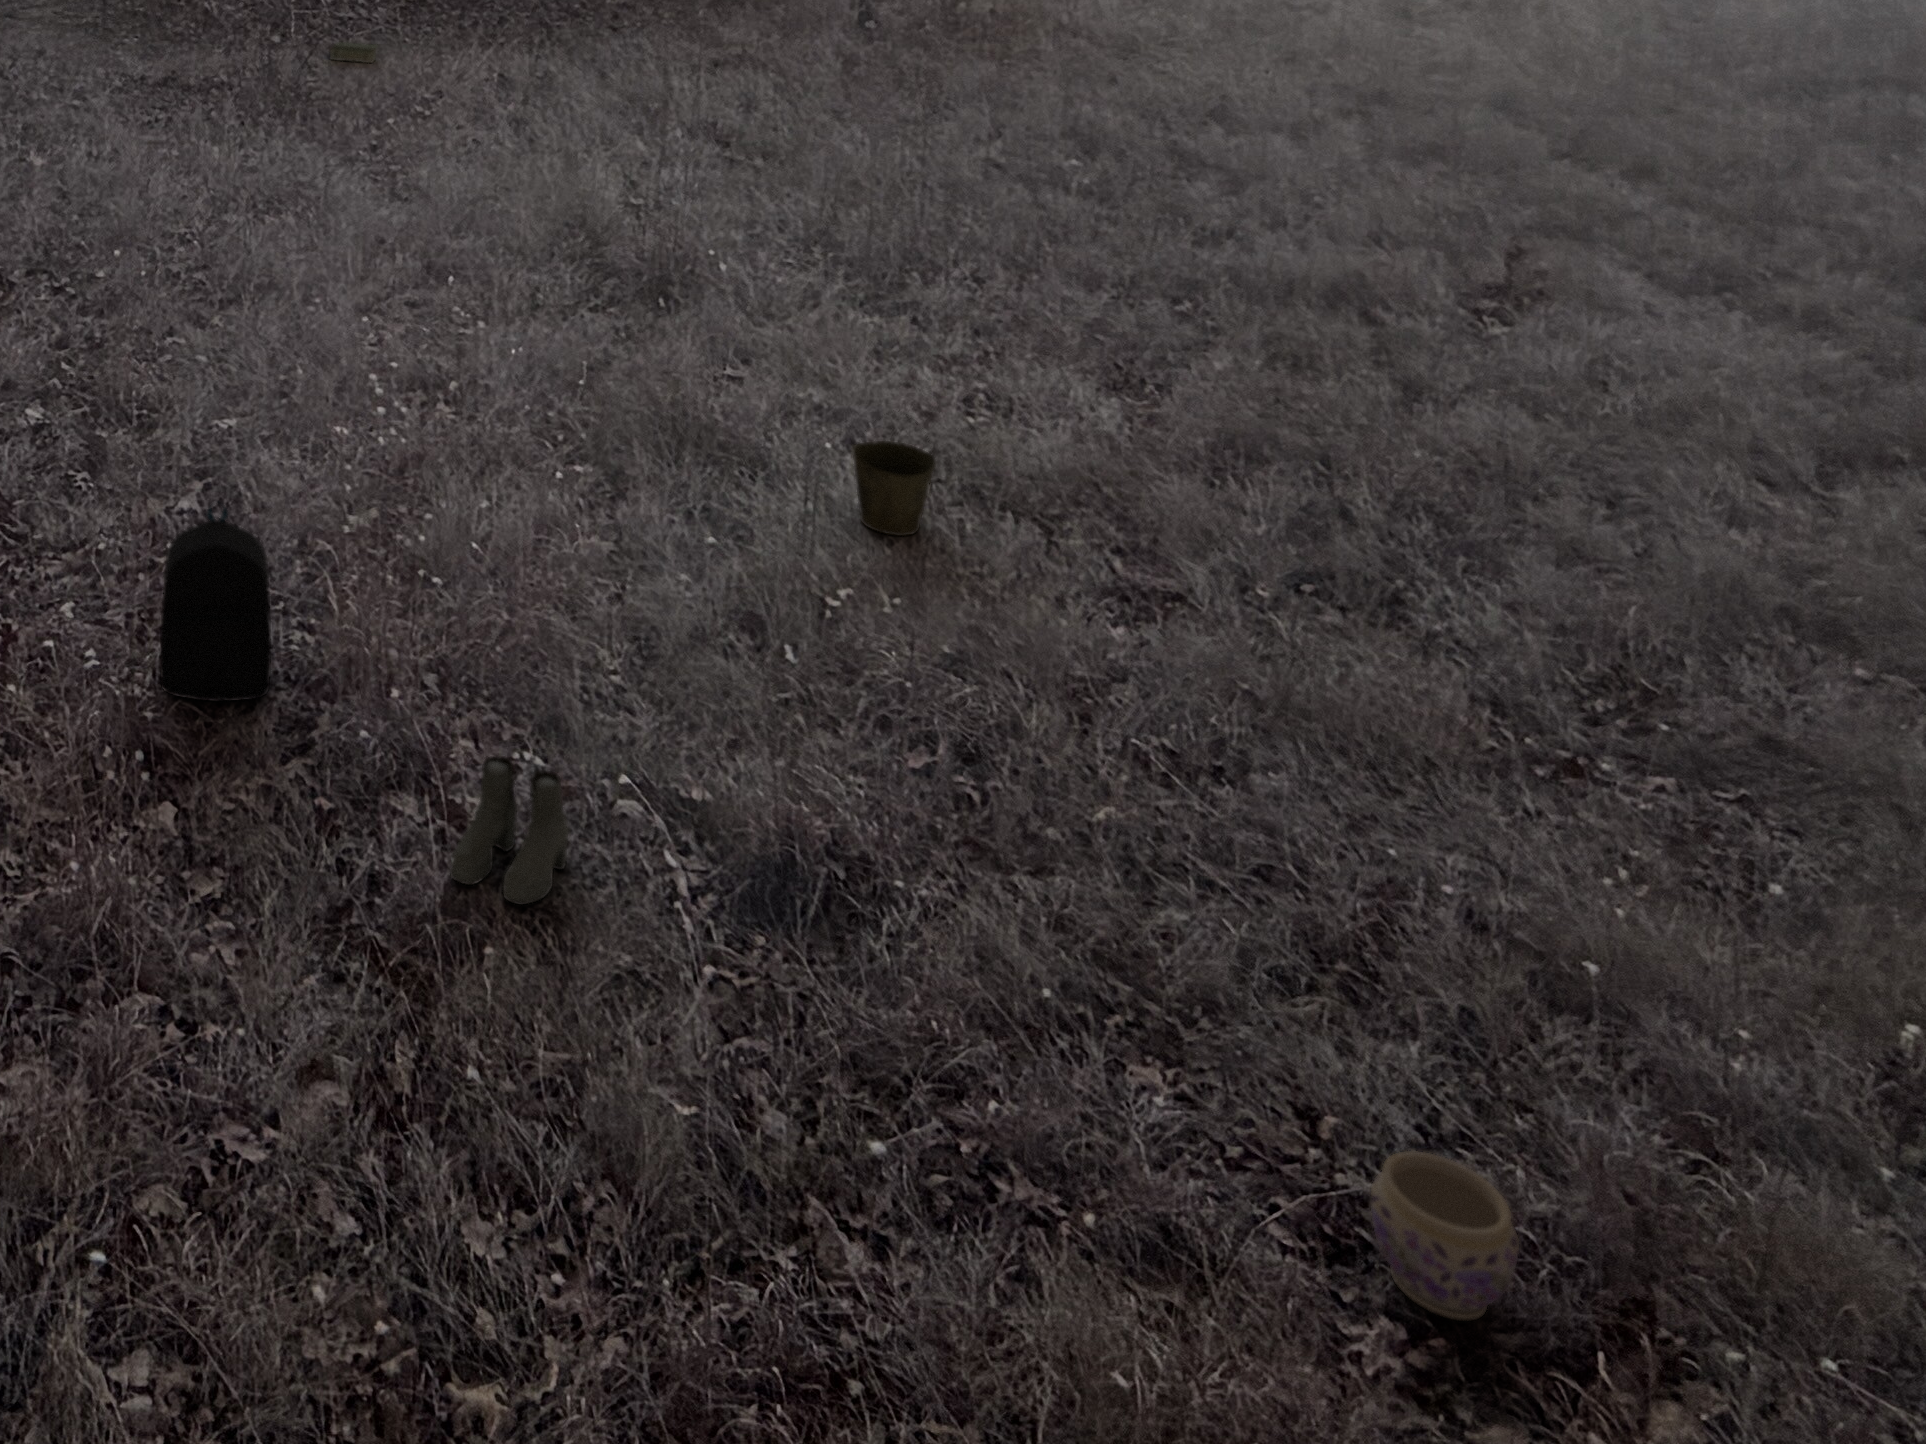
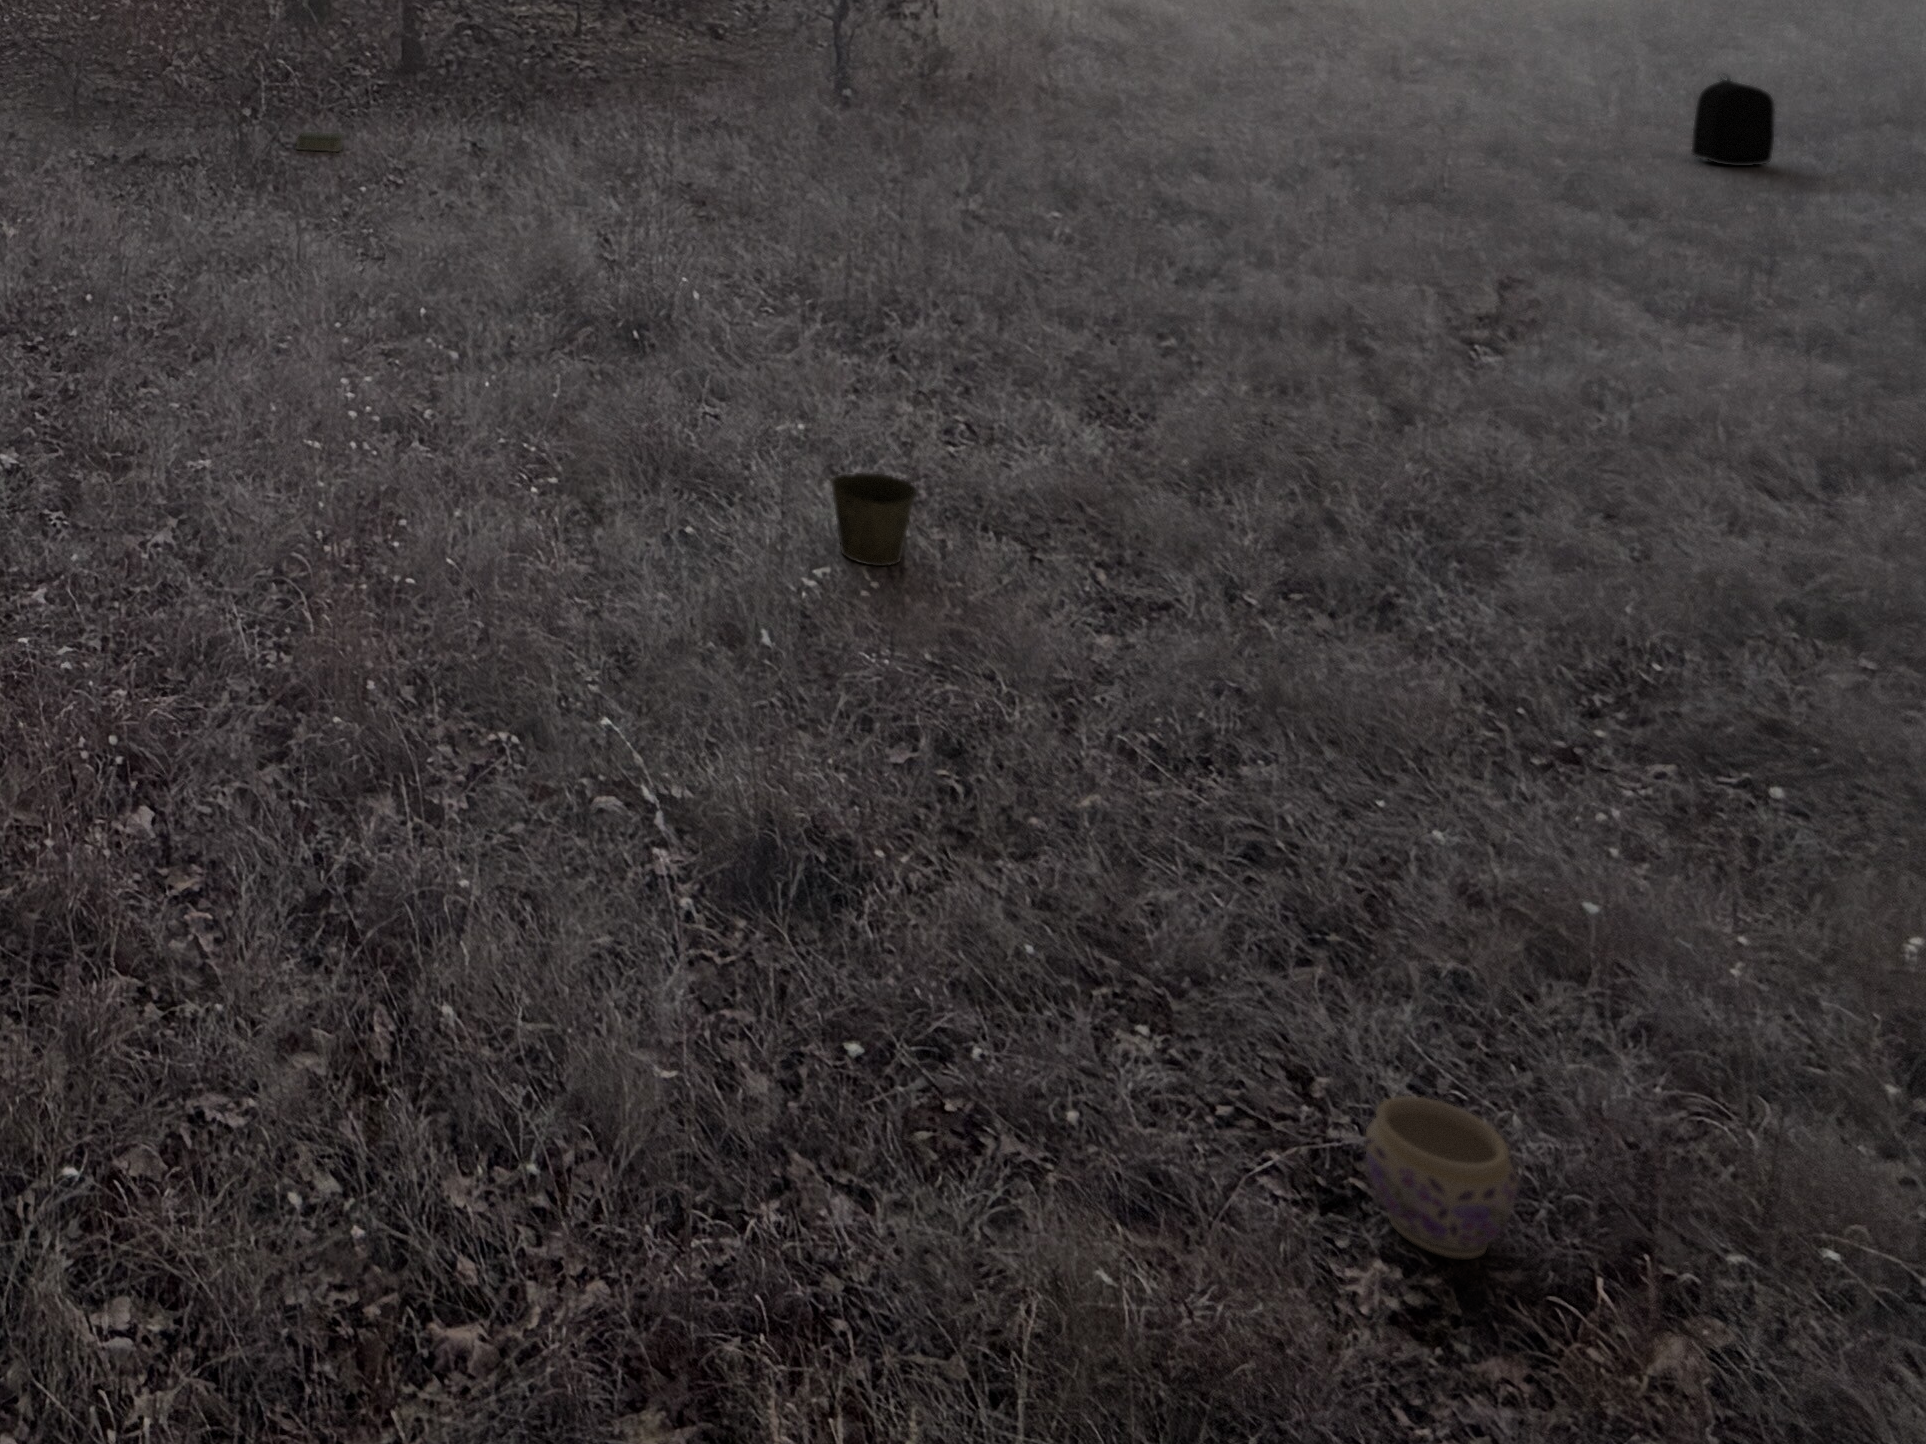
backpack: present [159,503,271,701] -> present [1691,77,1775,166]
boots: present [450,756,568,904] -> none [427,759,546,903]

